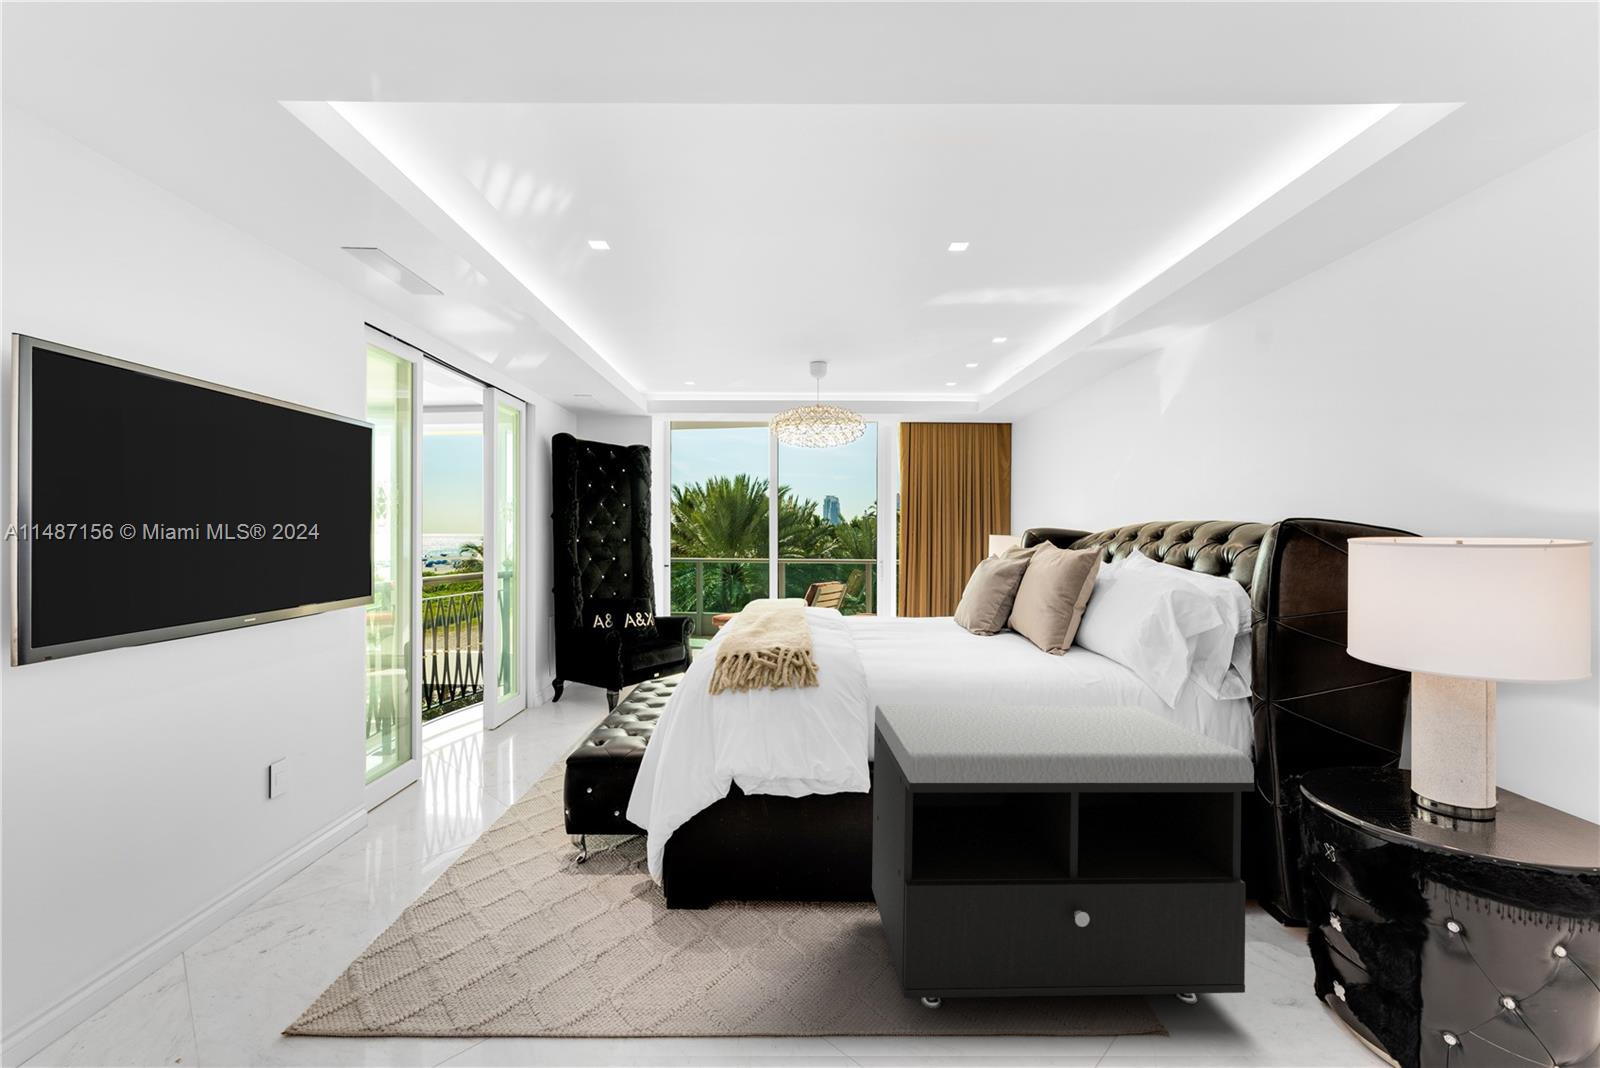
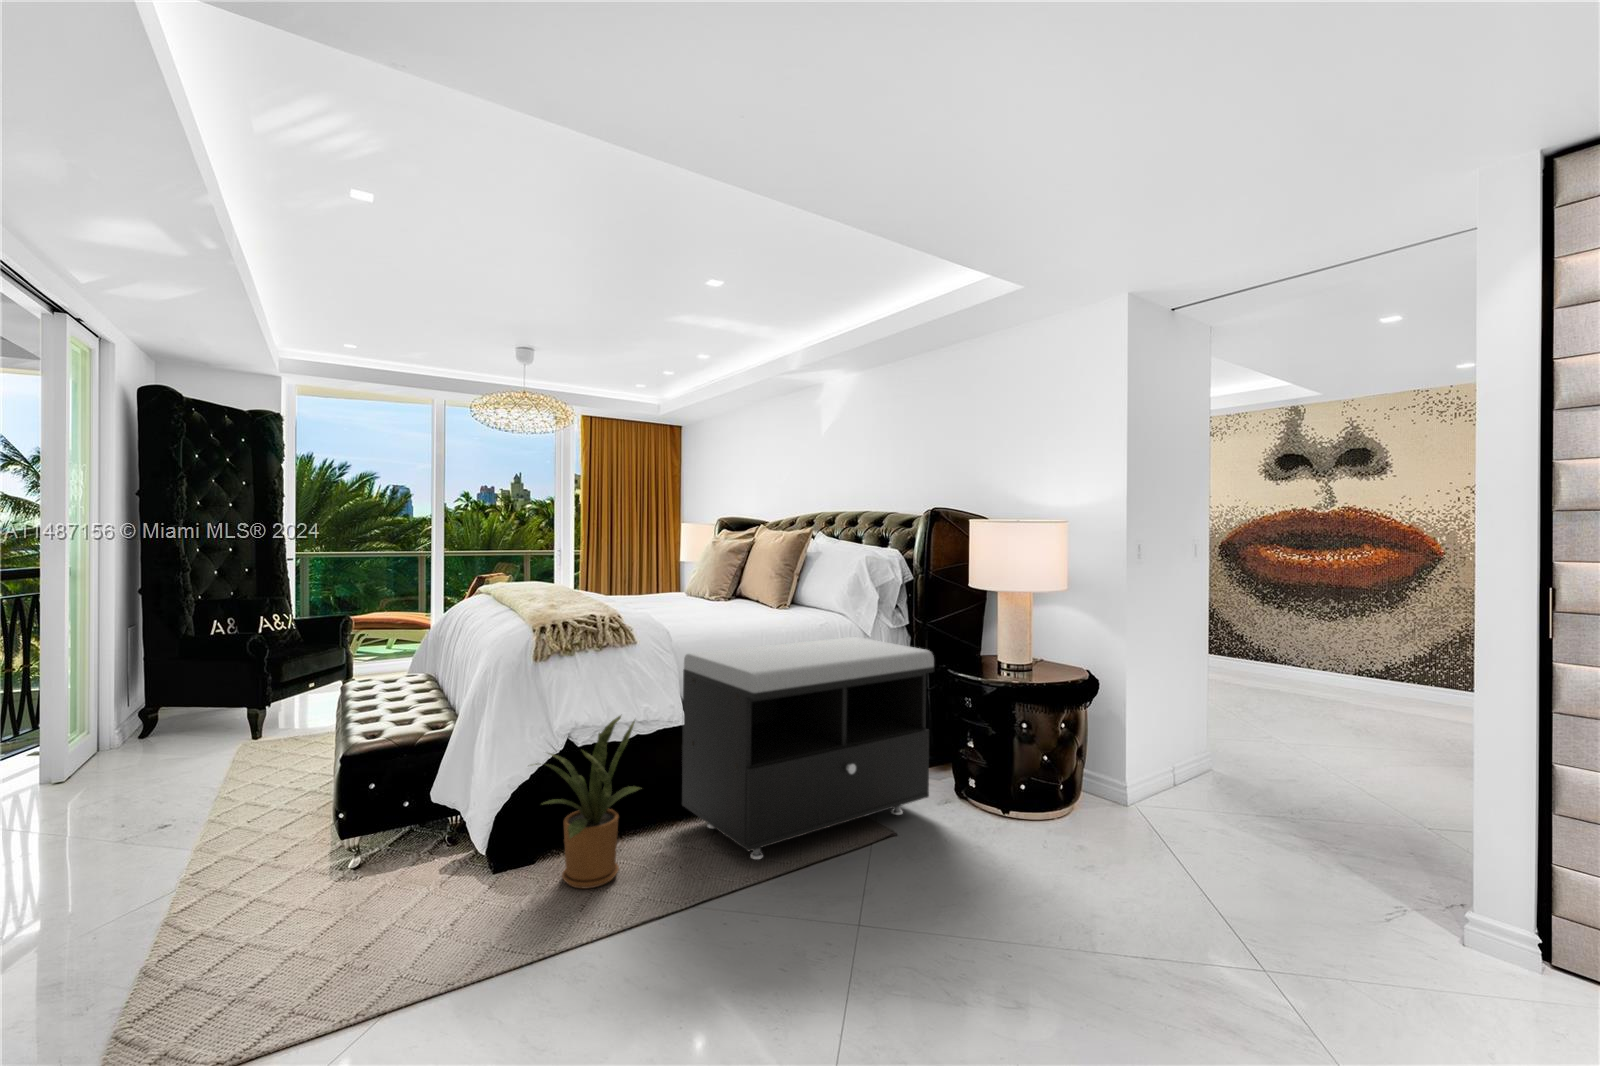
house plant: none [645,769,807,975] -> present [536,716,640,889]

